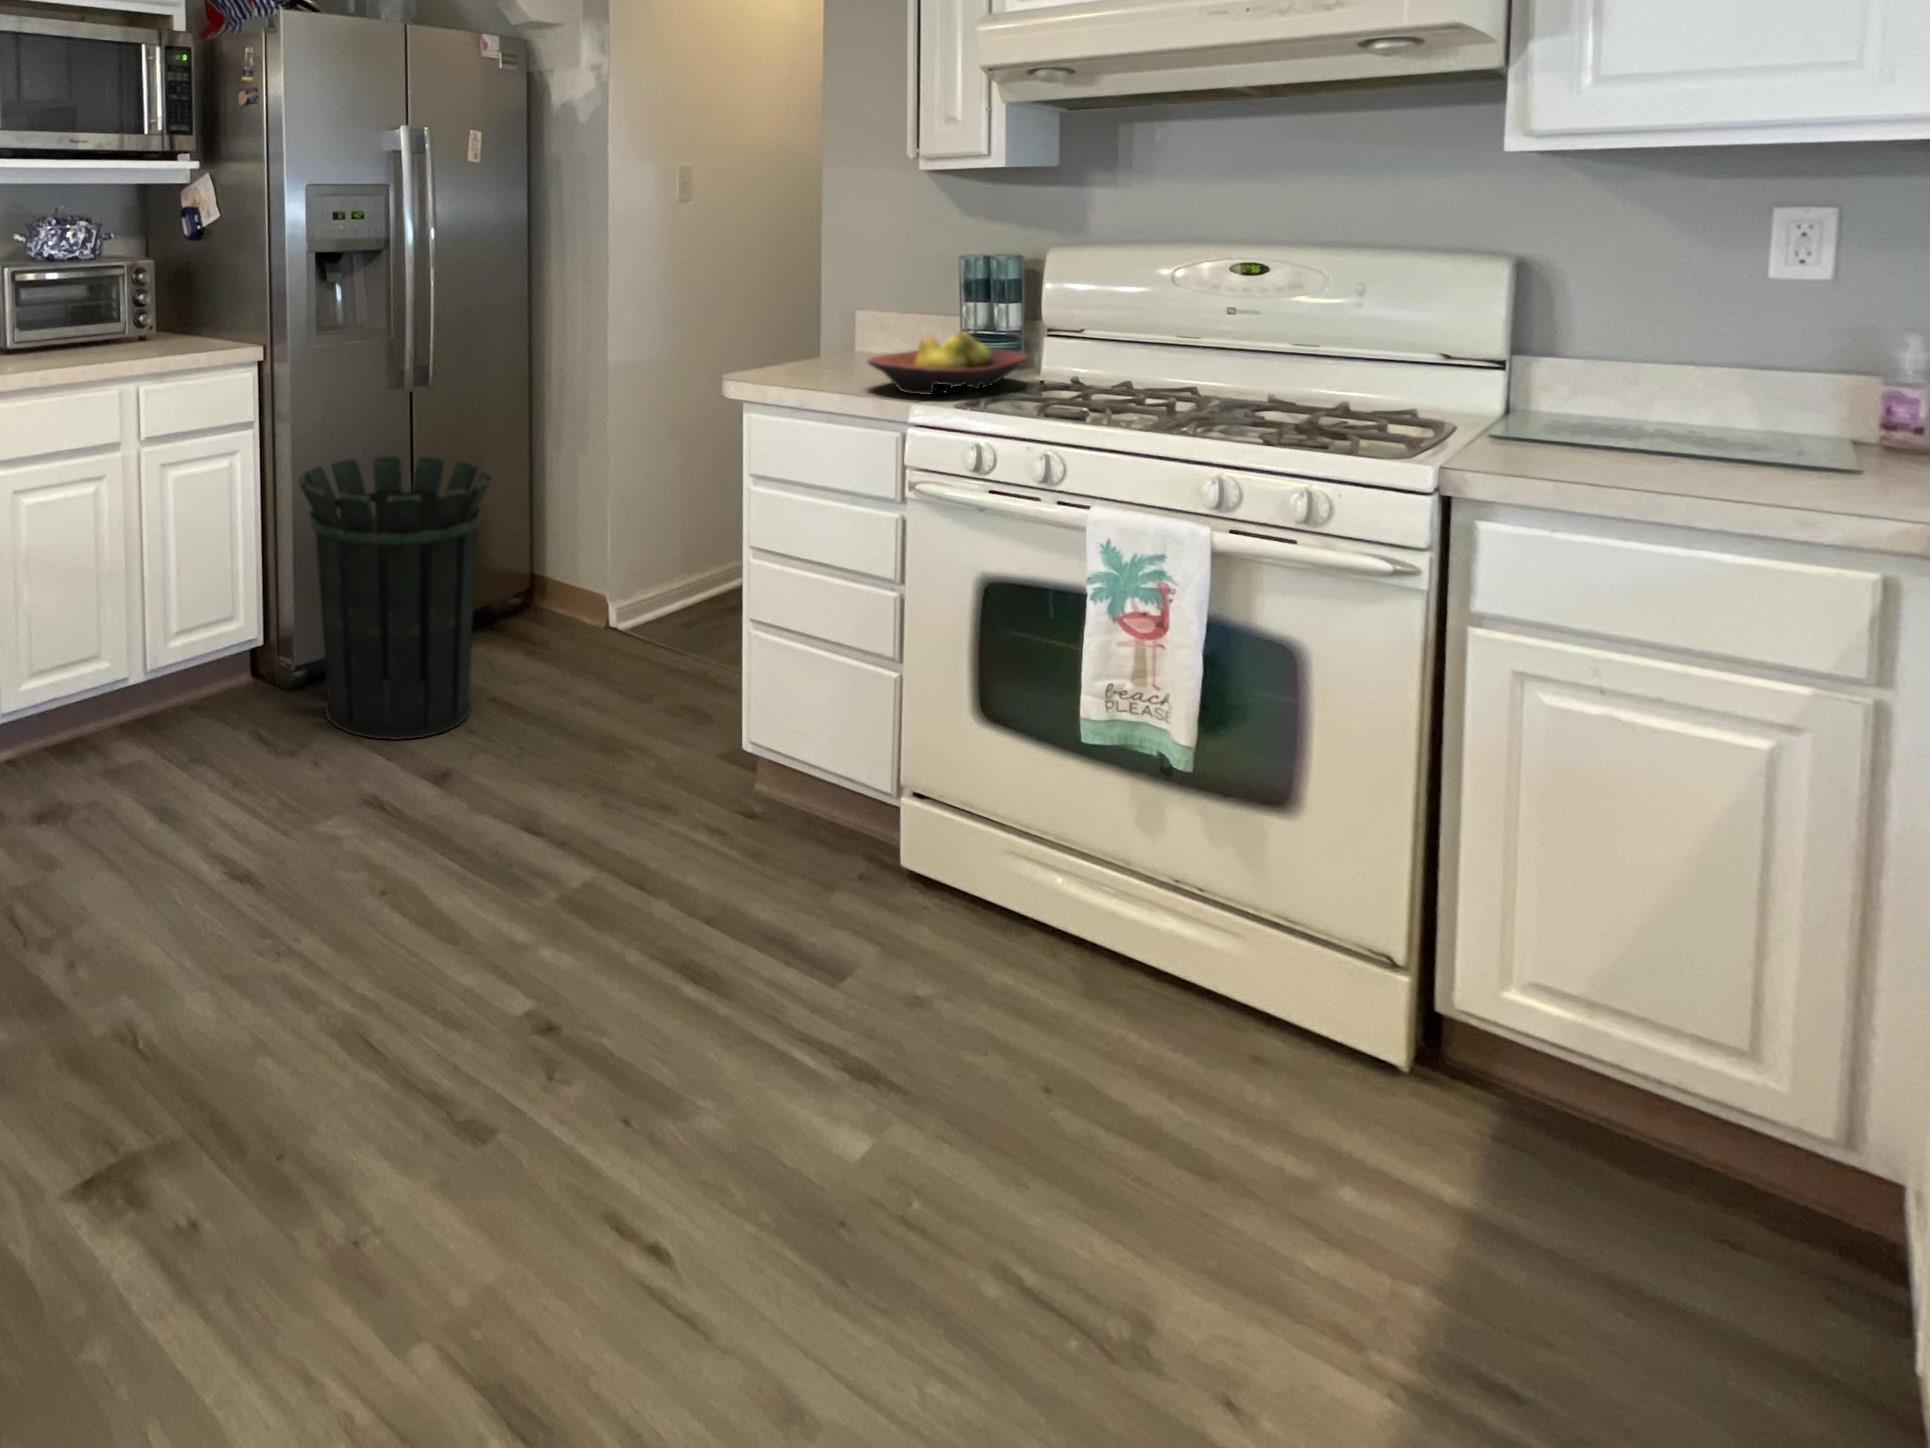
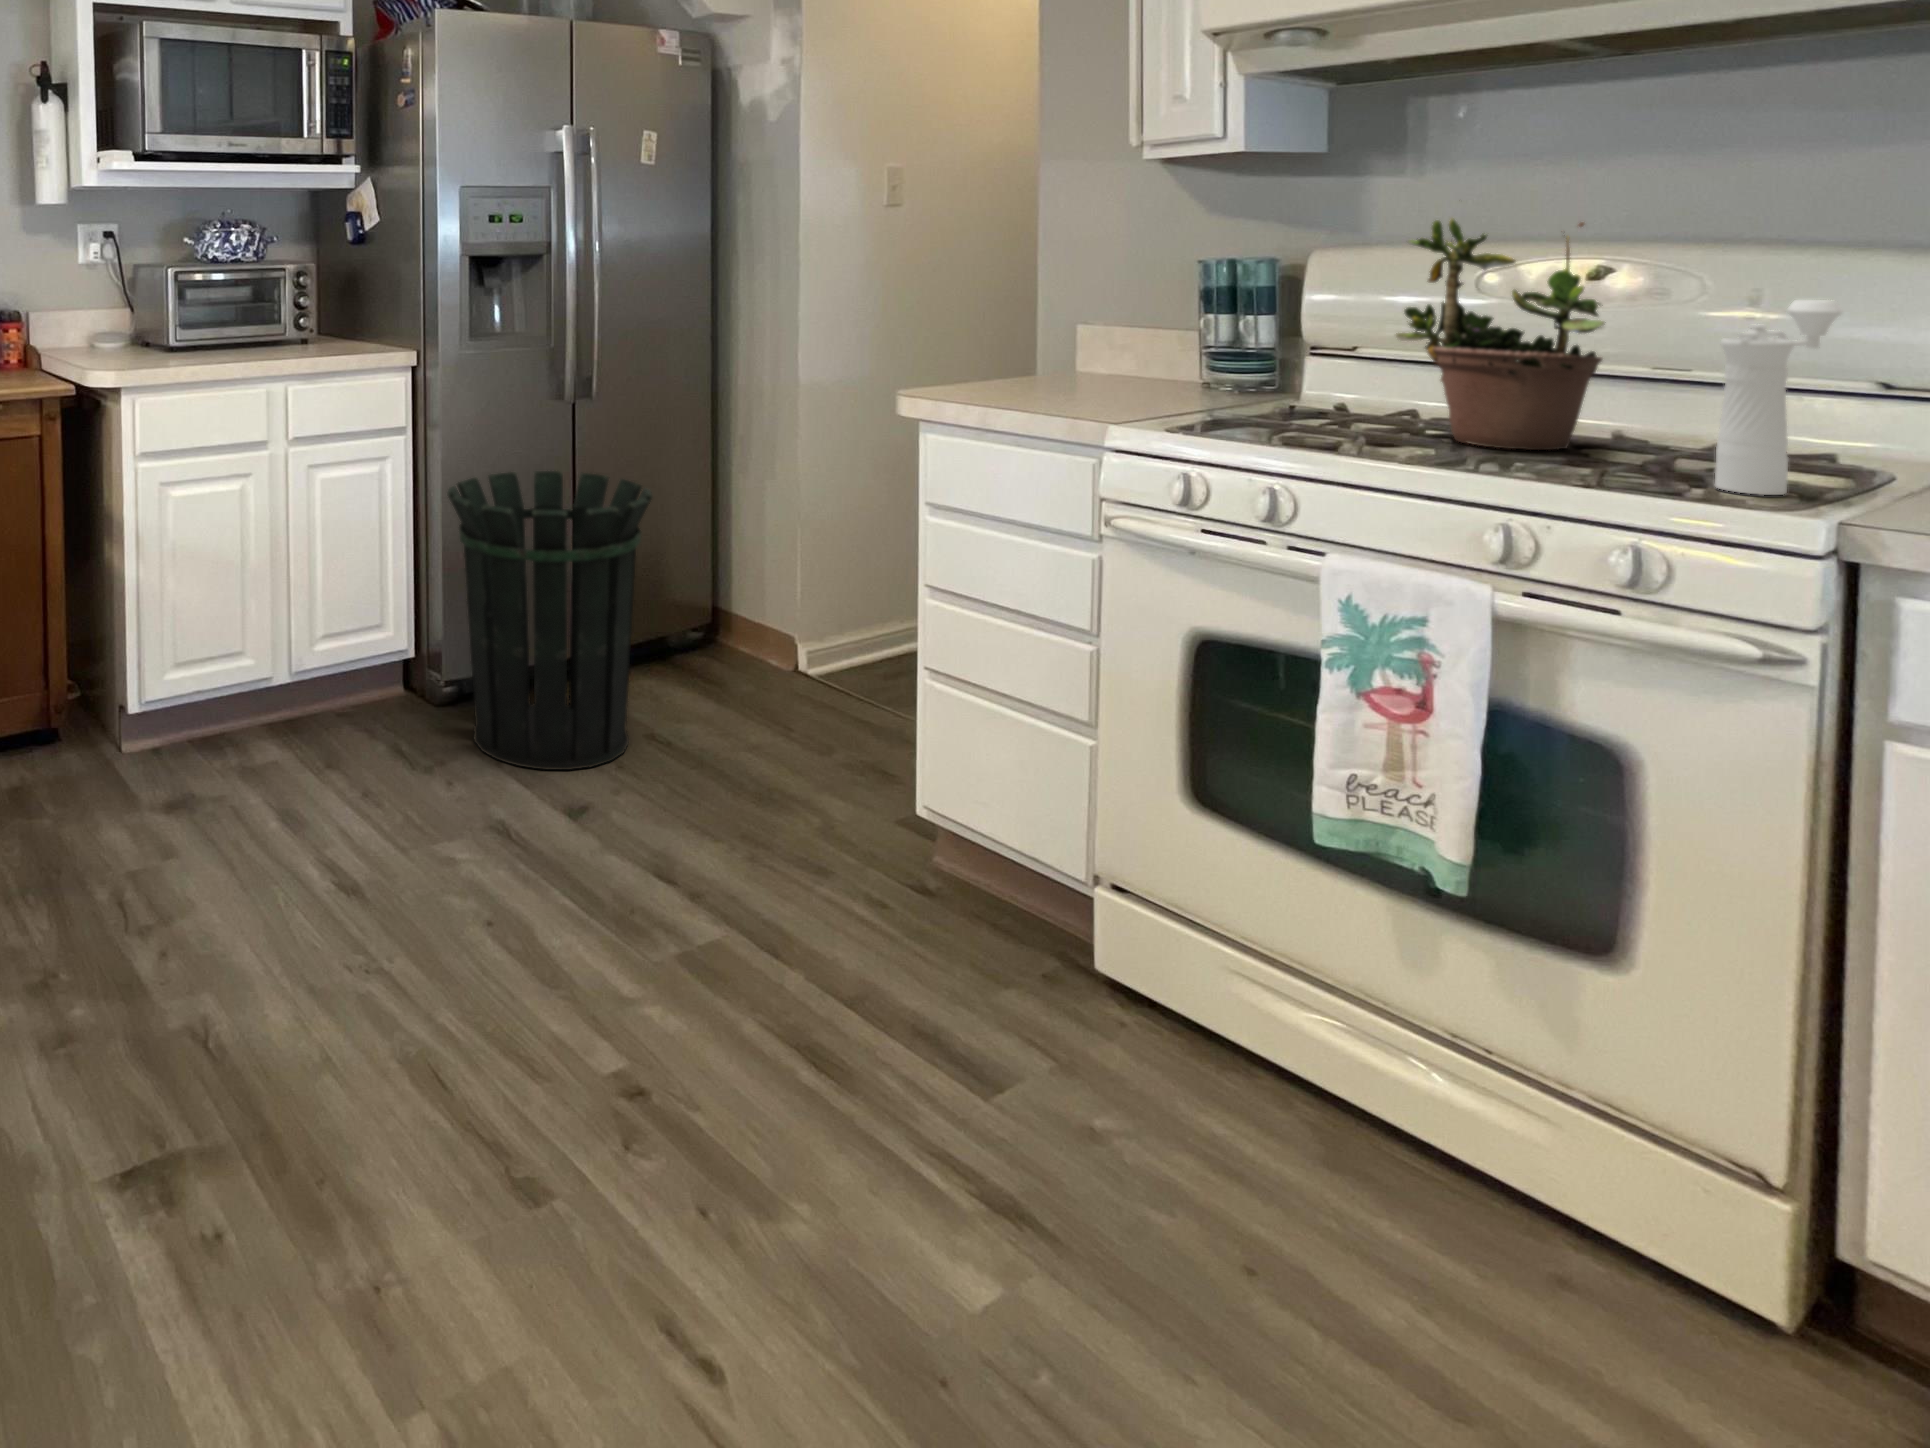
potted plant: none [1120,212,1276,414] -> present [1396,219,1604,450]
pepper mill: none [1357,295,1438,446] -> present [1715,300,1842,495]
fruit bowl: present [868,332,1028,395] -> none [1068,346,1281,417]

